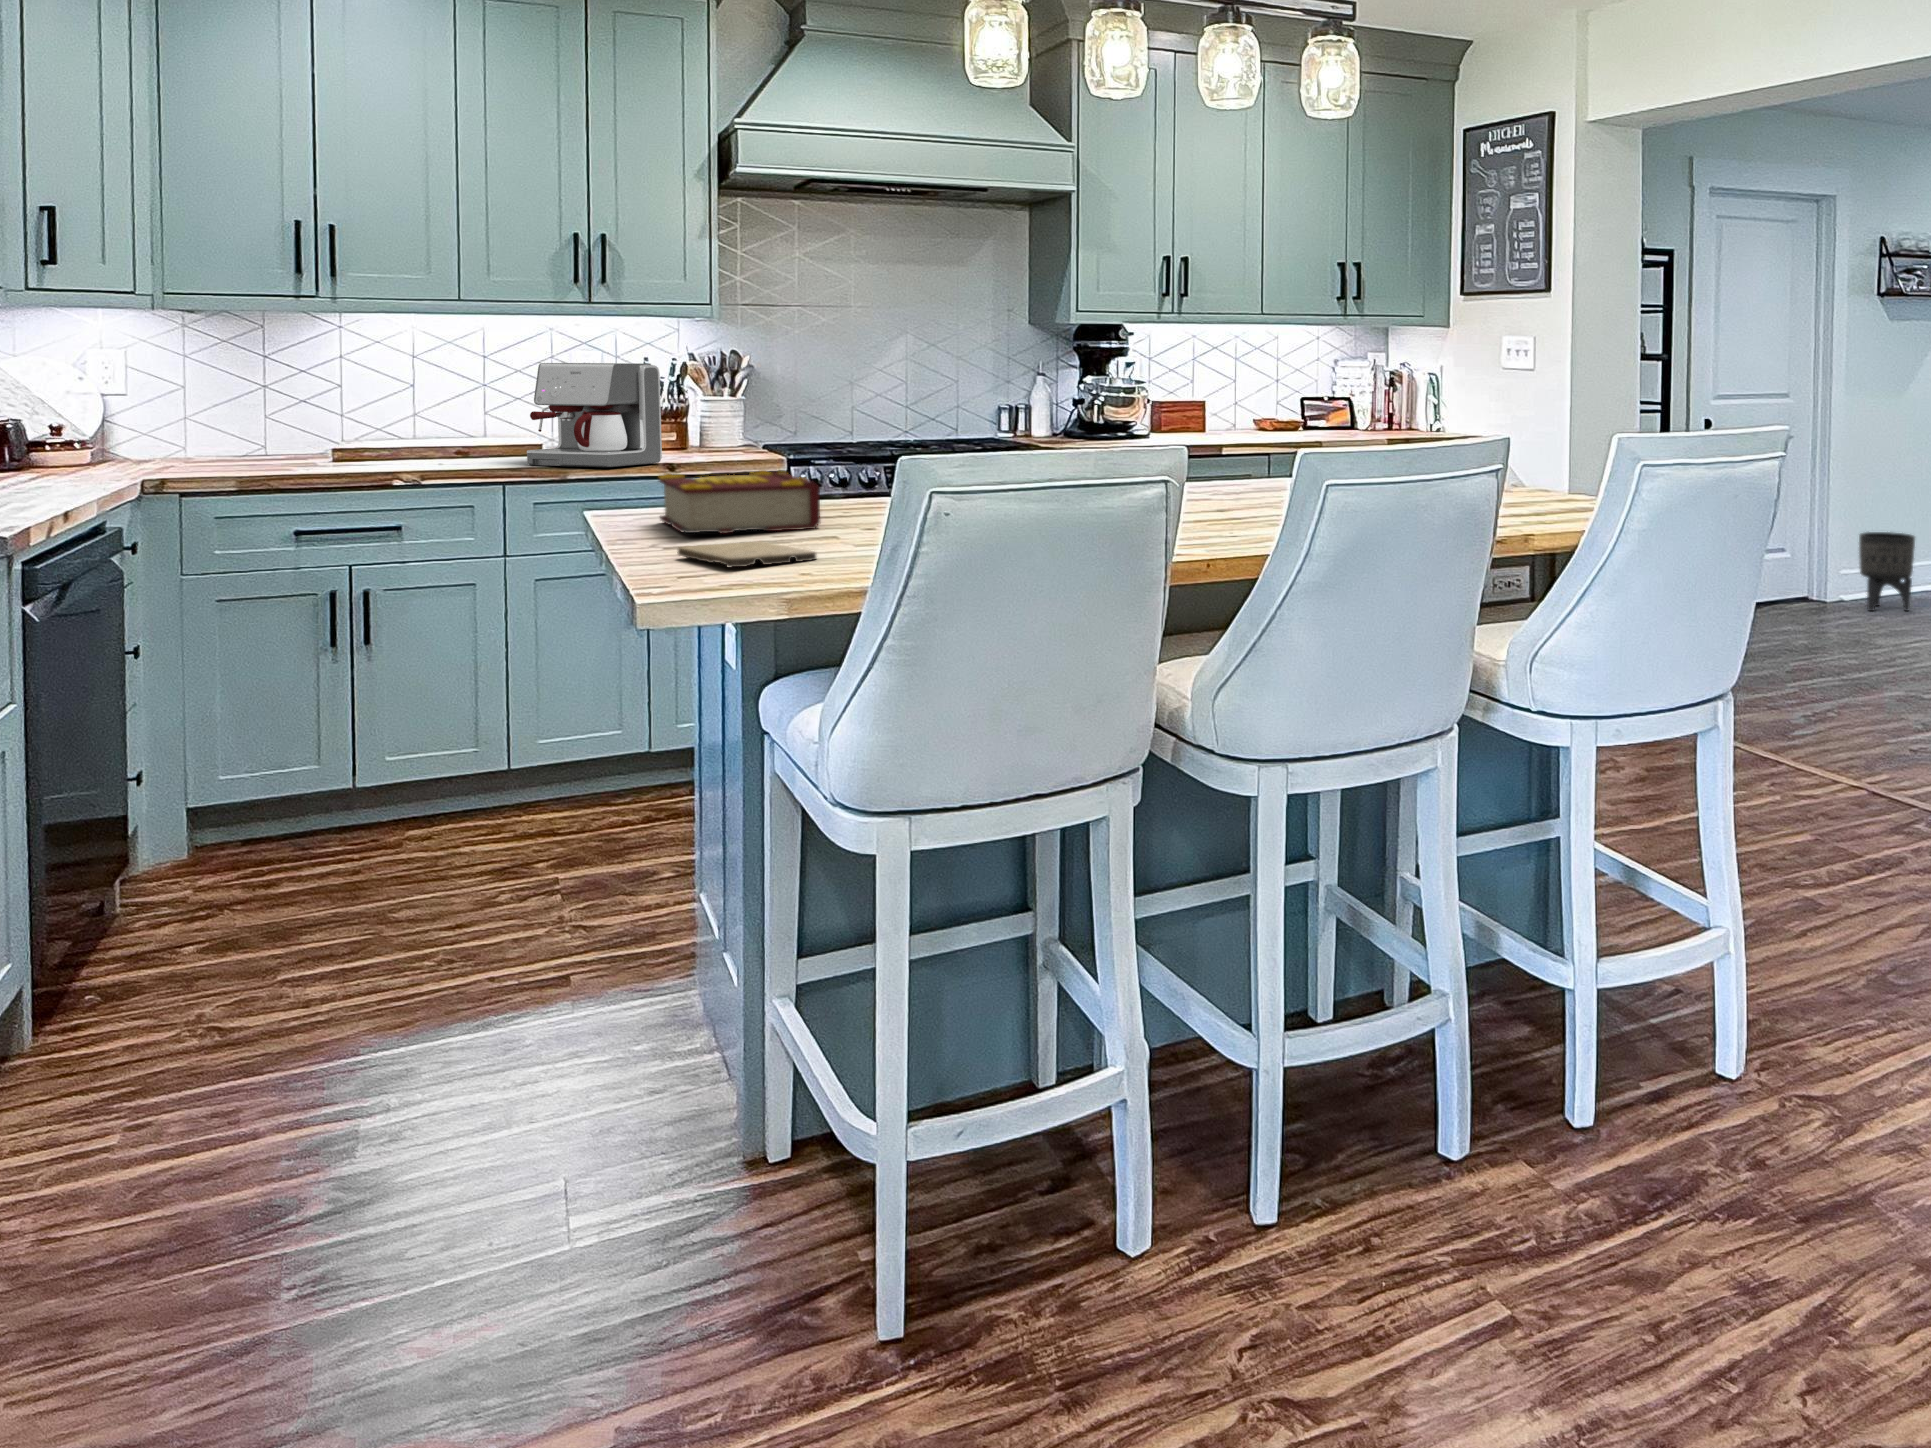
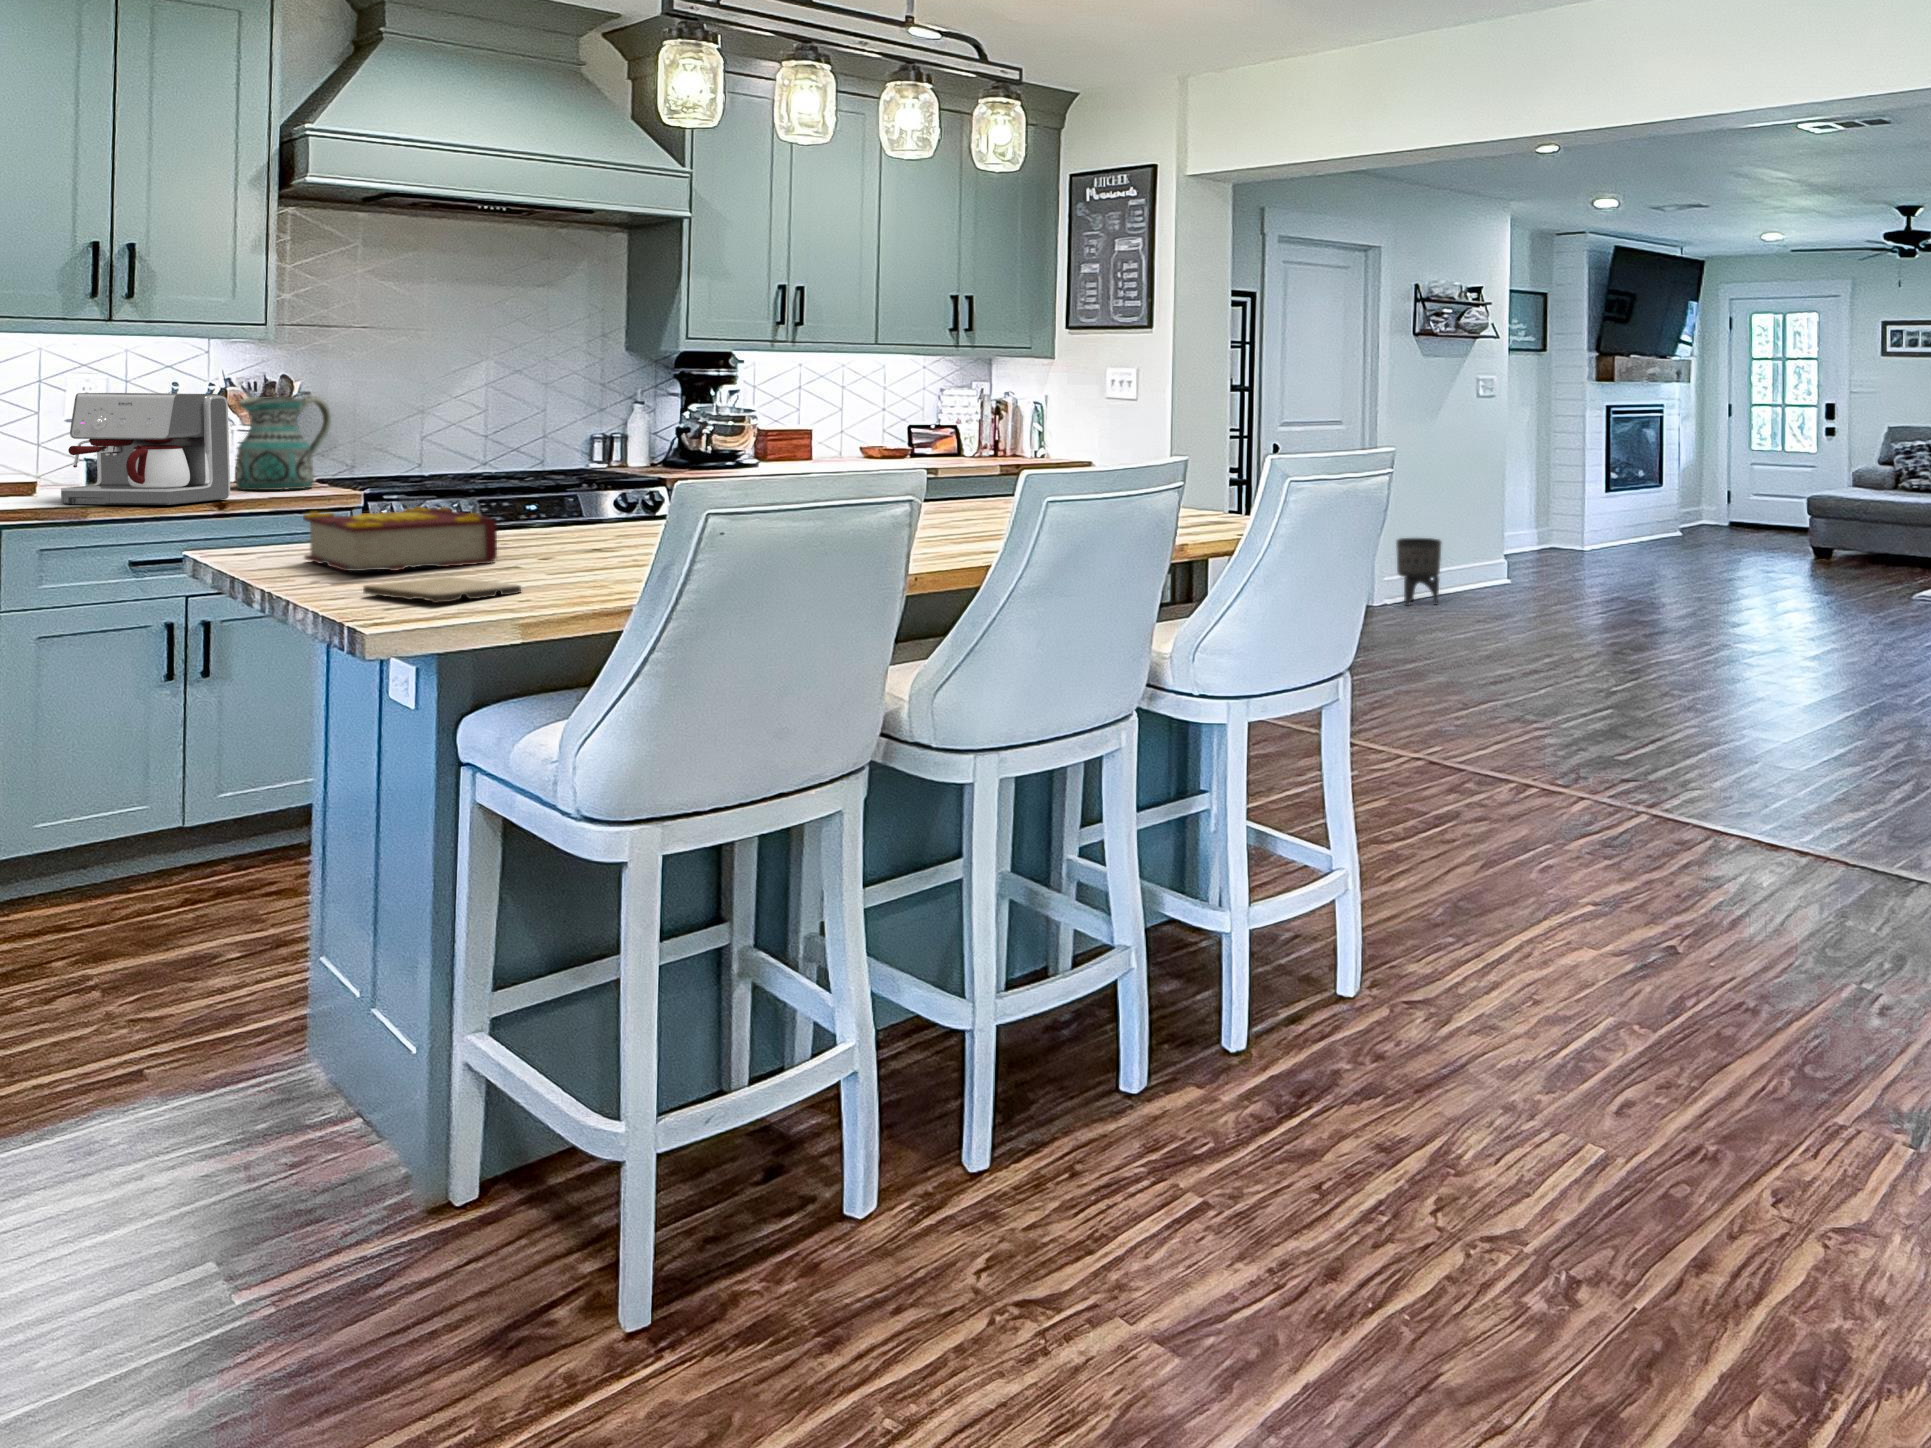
ceramic pitcher: none [674,366,754,455] -> present [236,396,331,490]

